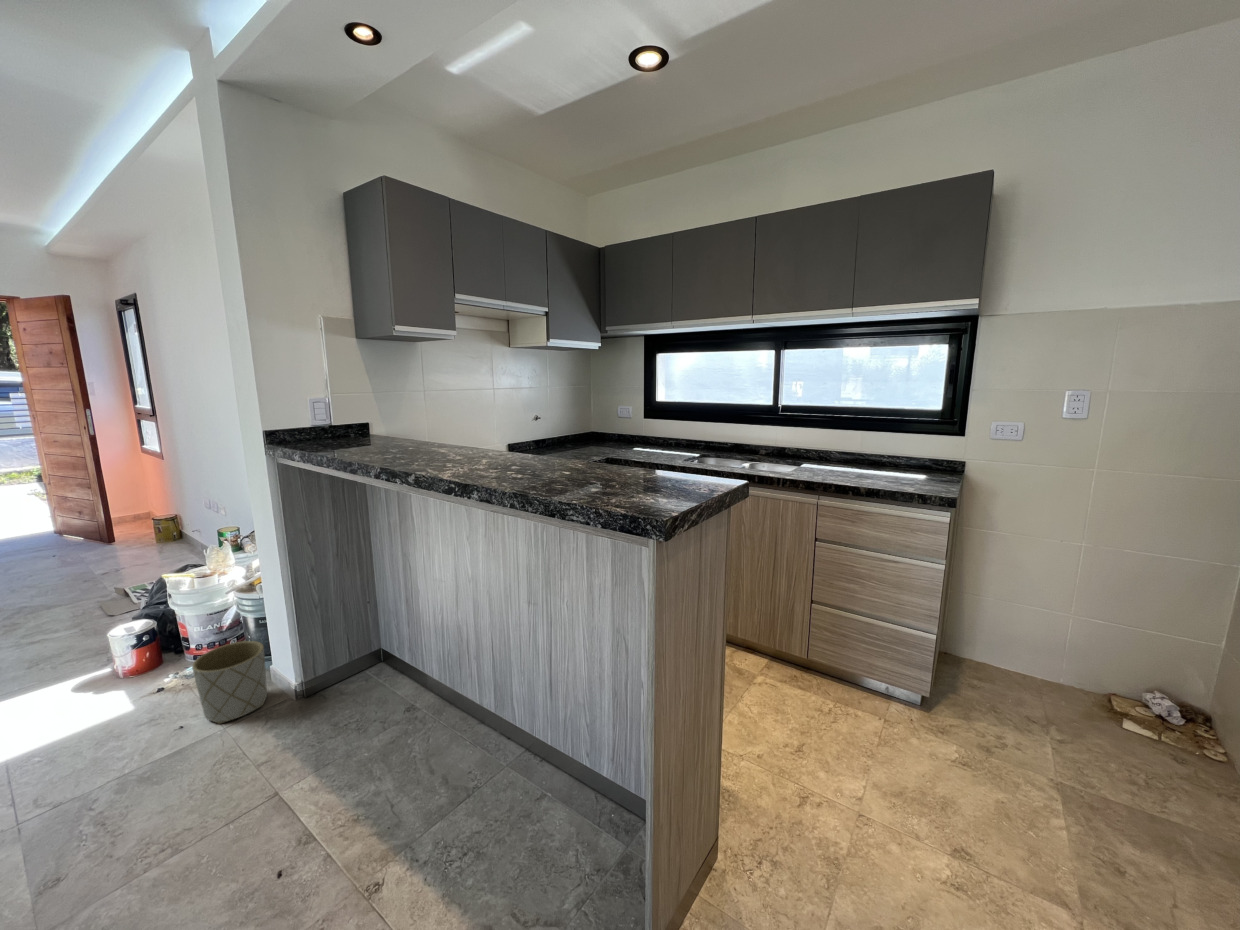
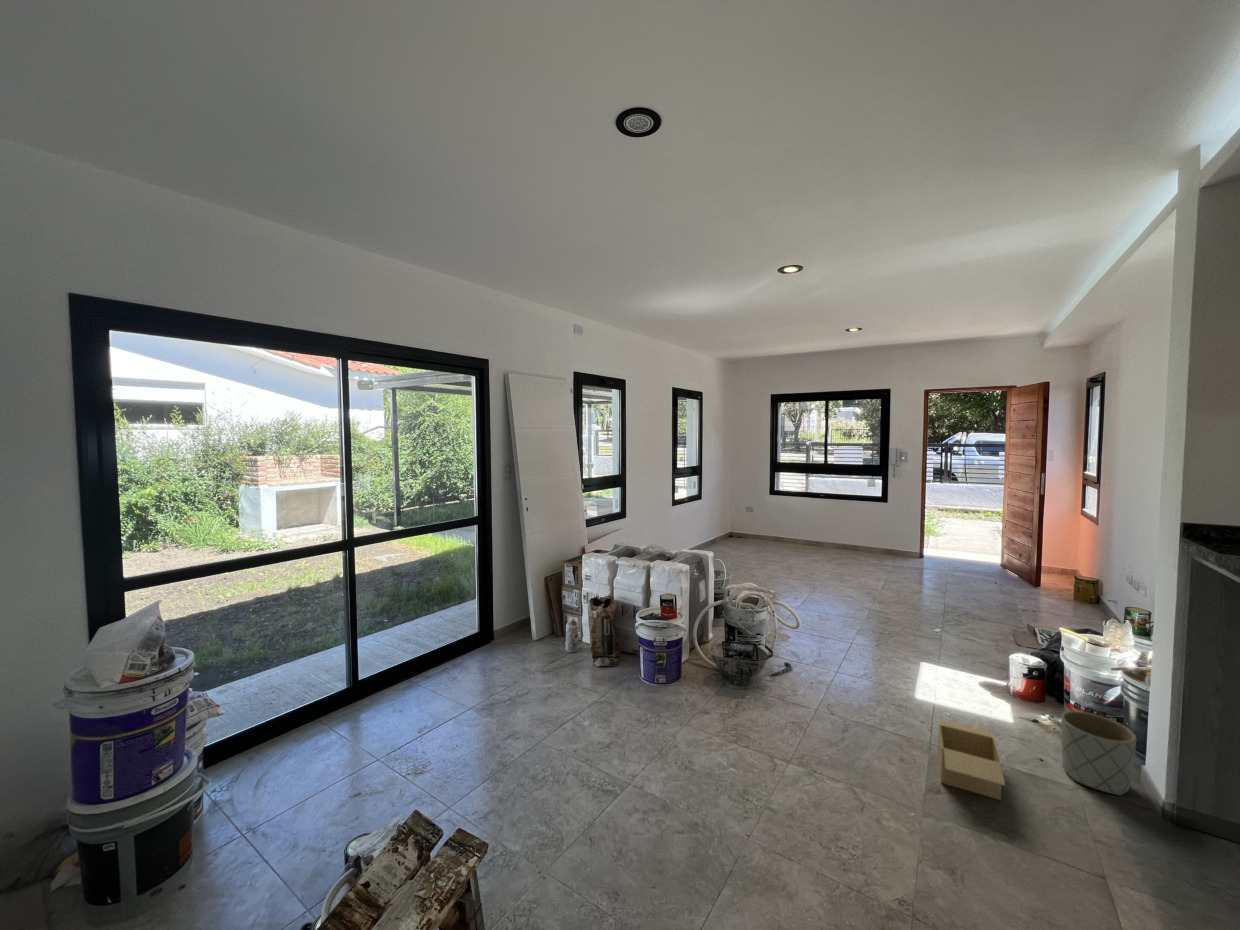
cardboard box: none [23,742,155,867] -> present [938,718,1005,800]

